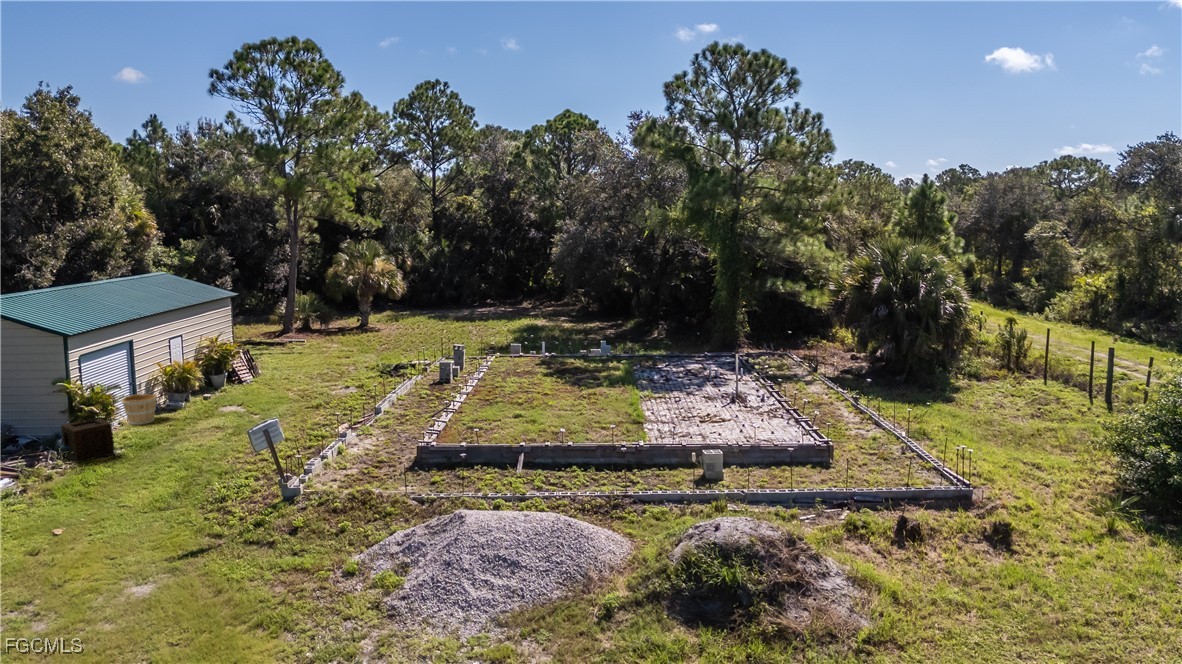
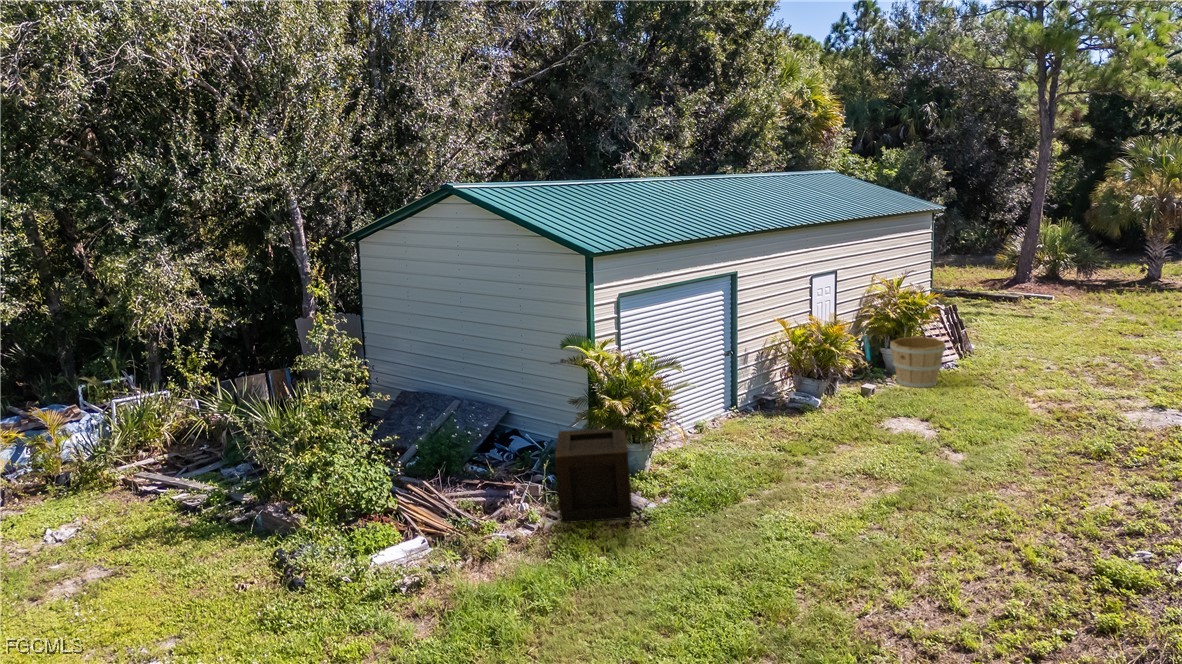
wooden bucket: present [121,394,157,425] -> present [890,336,946,388]

